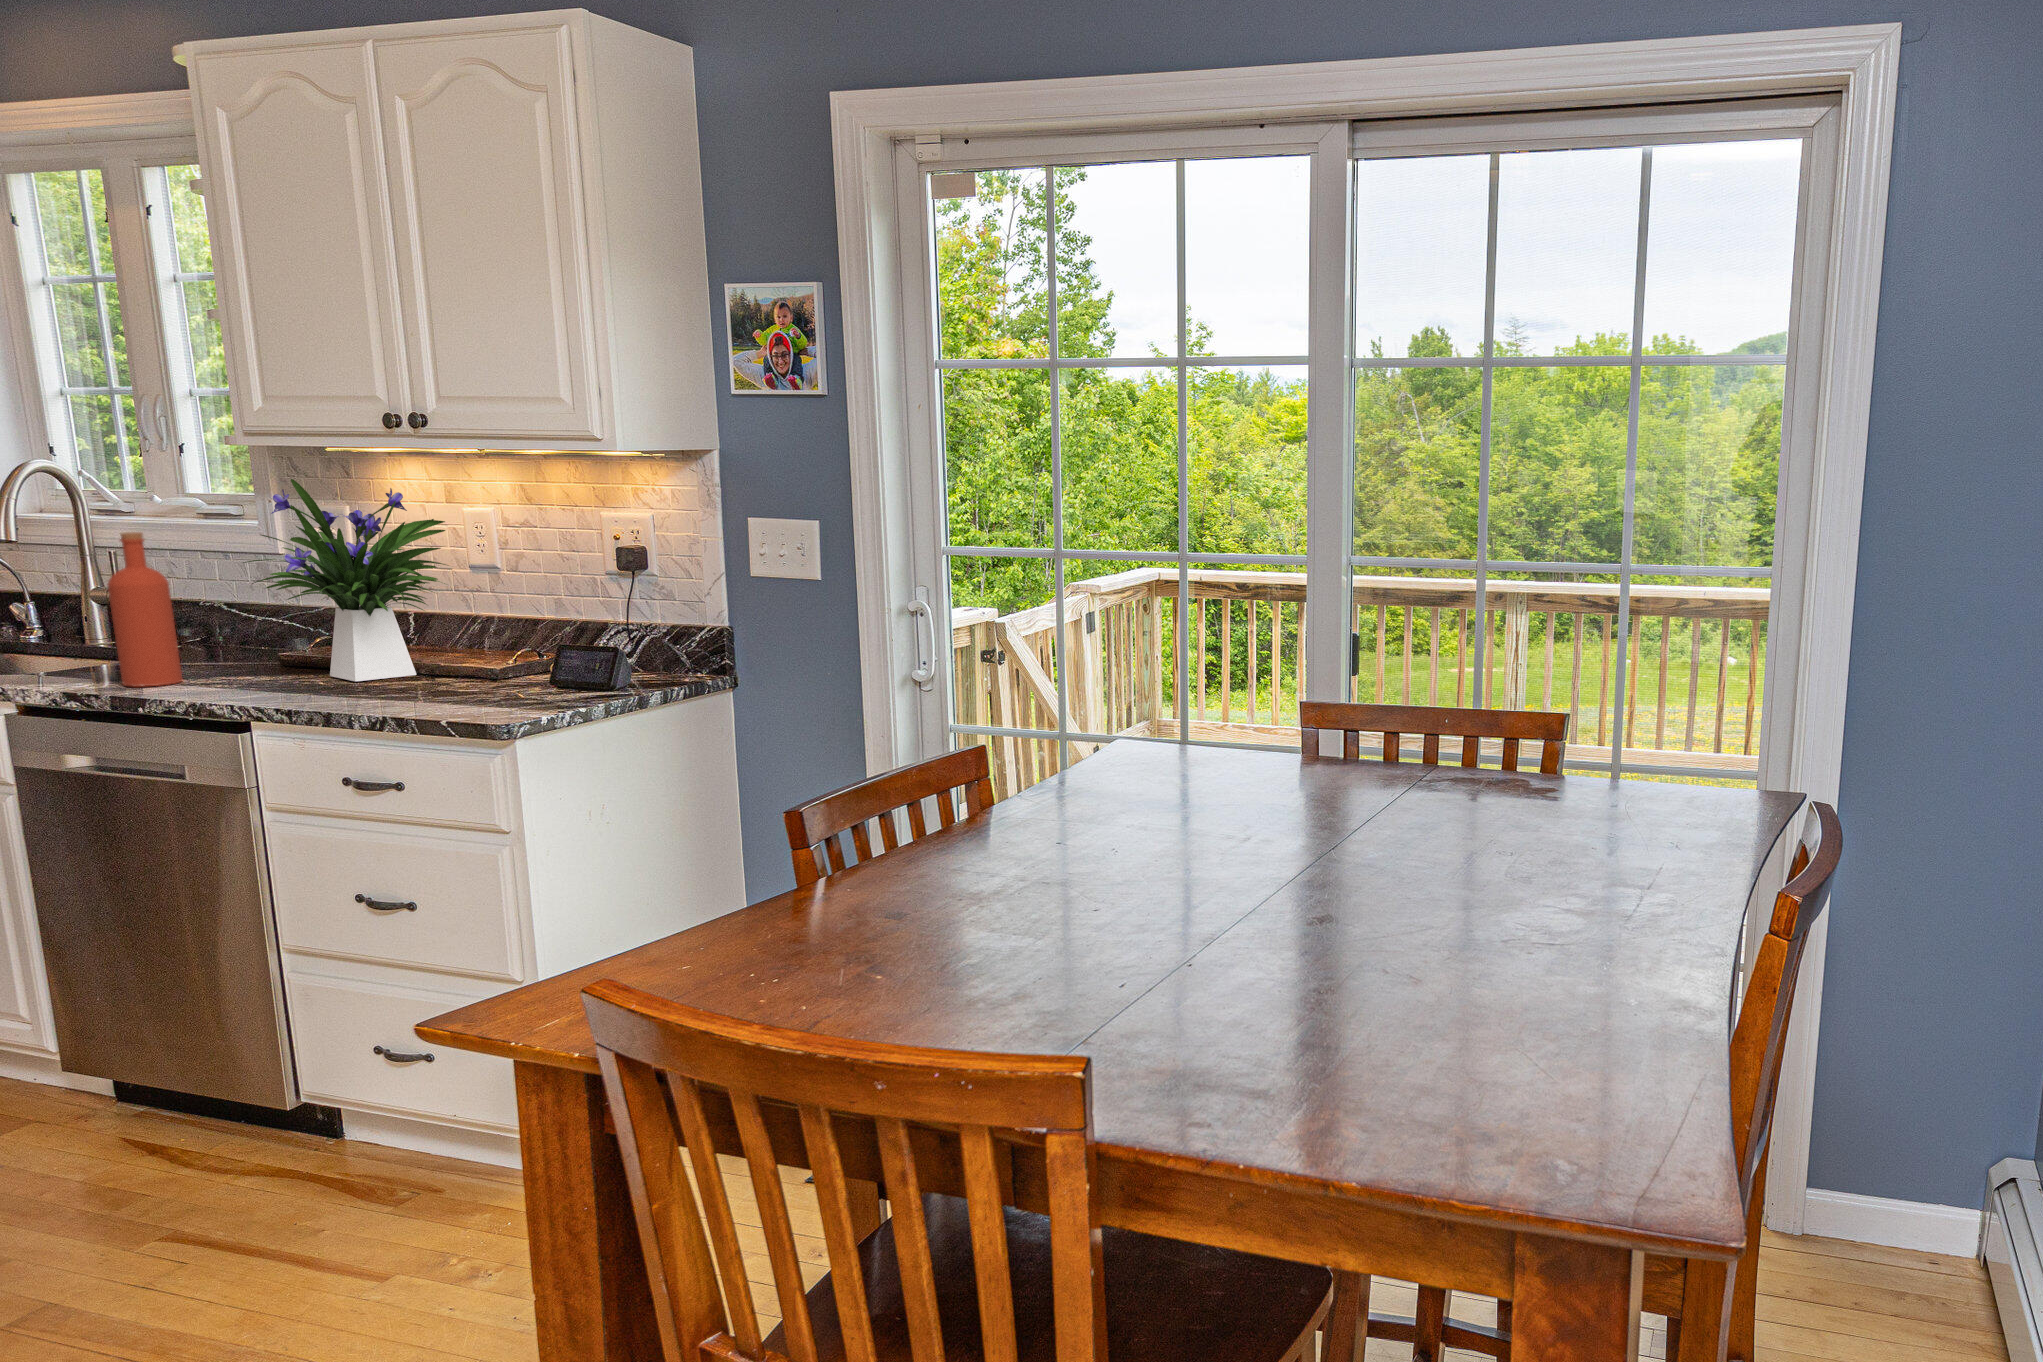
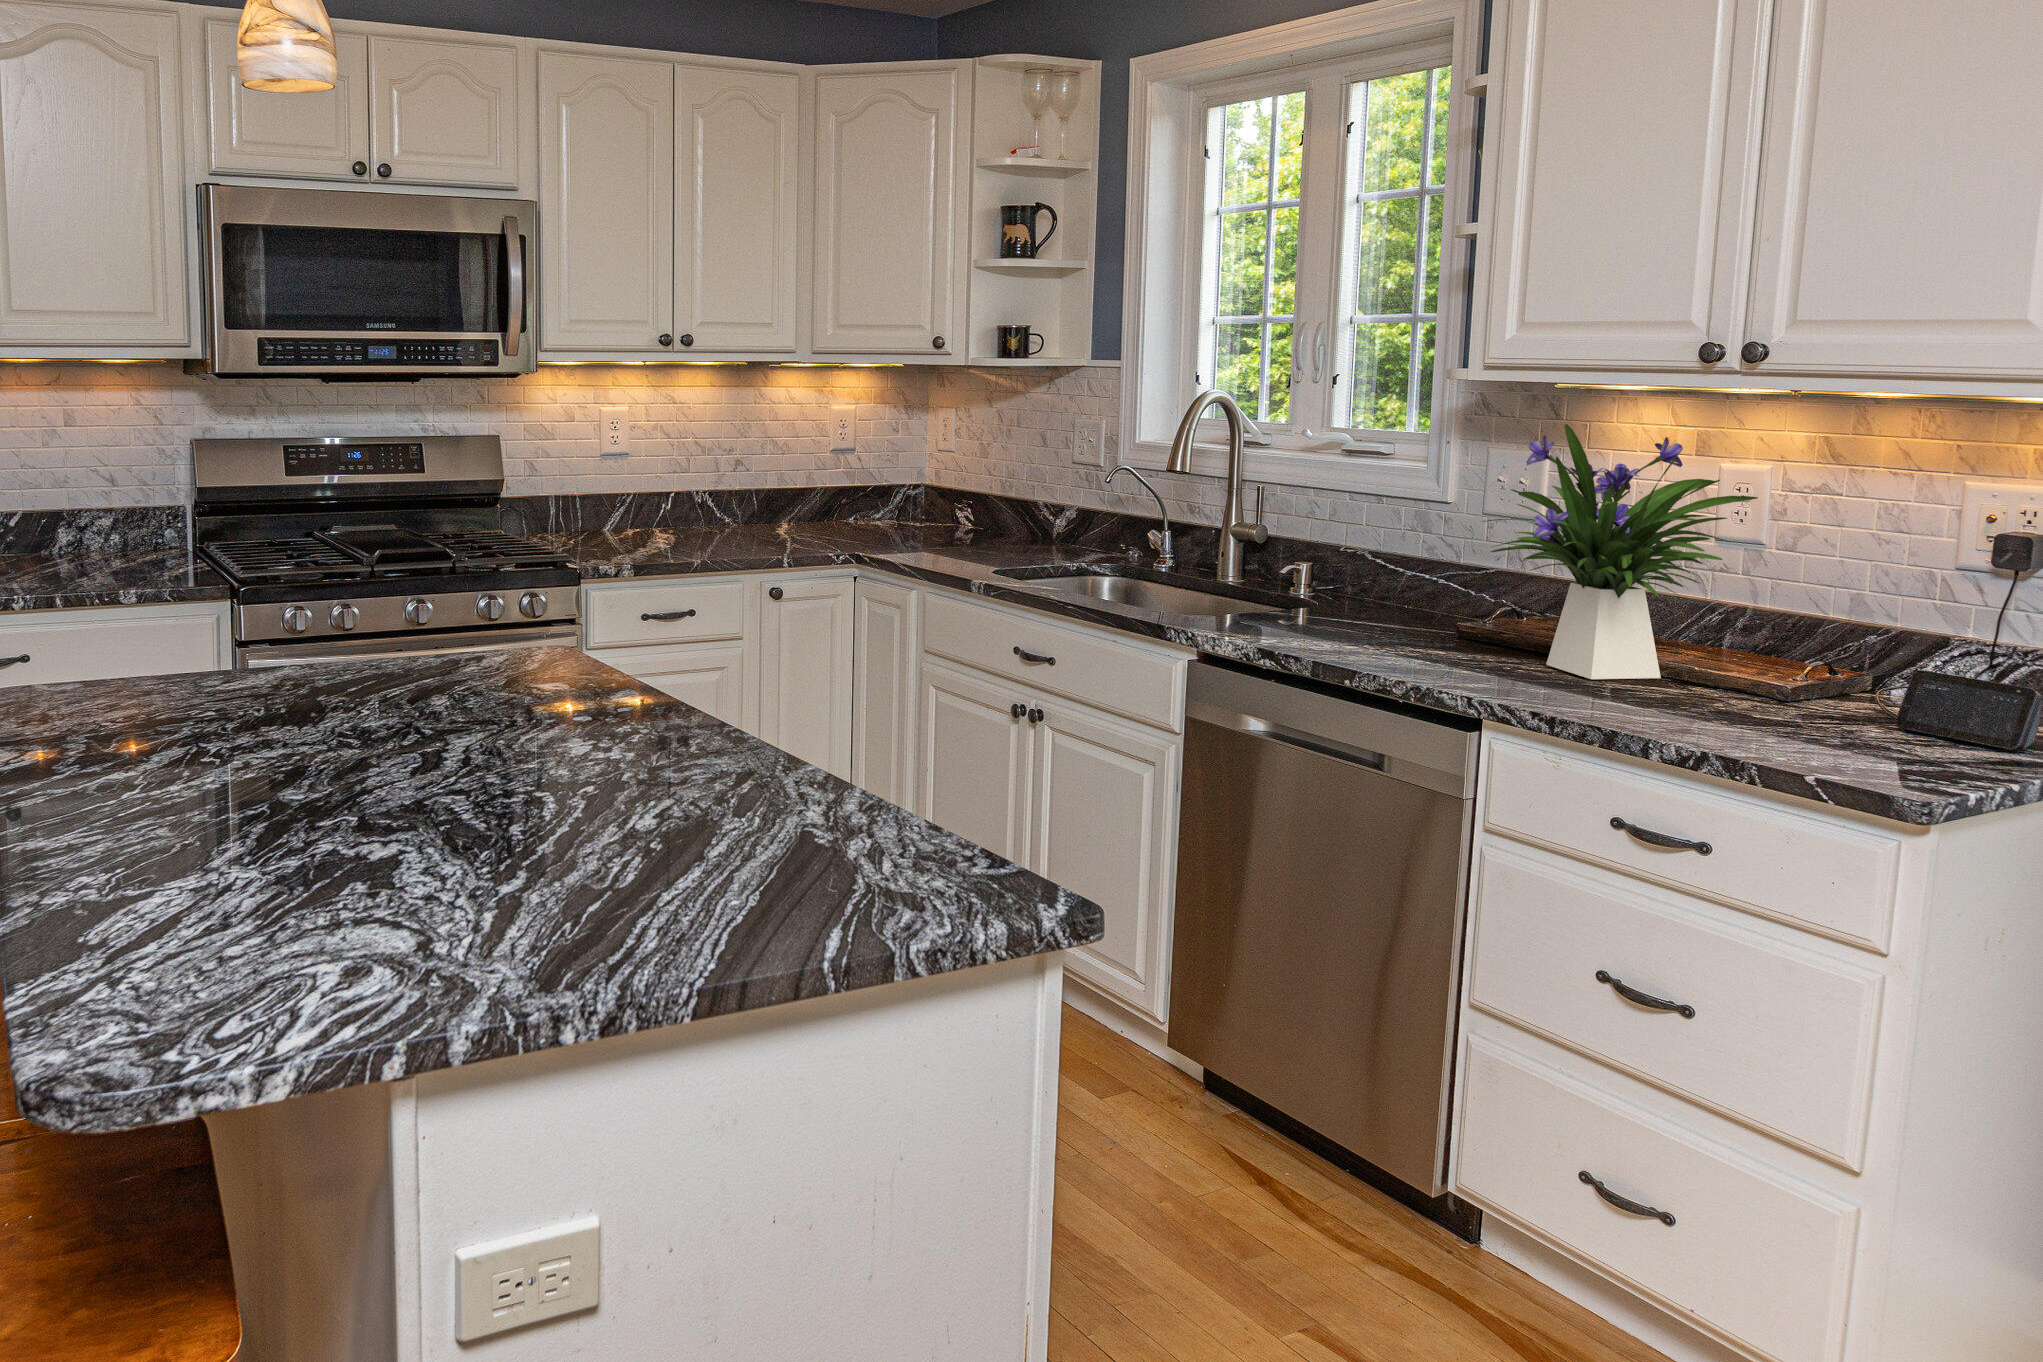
bottle: present [108,532,182,687] -> none [1309,476,1377,652]

